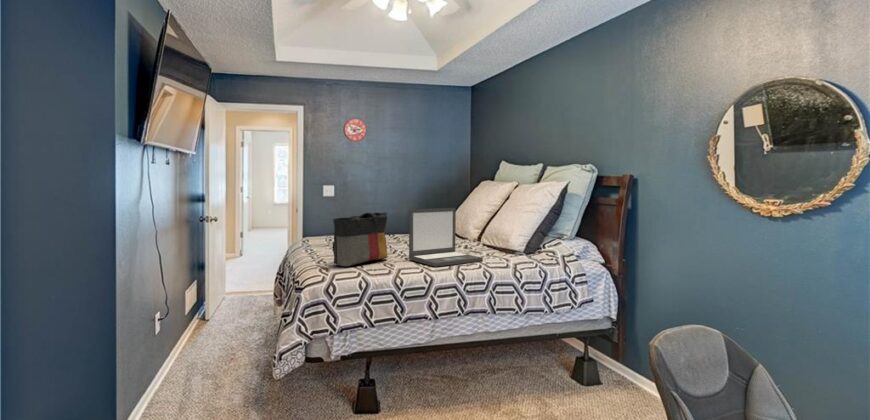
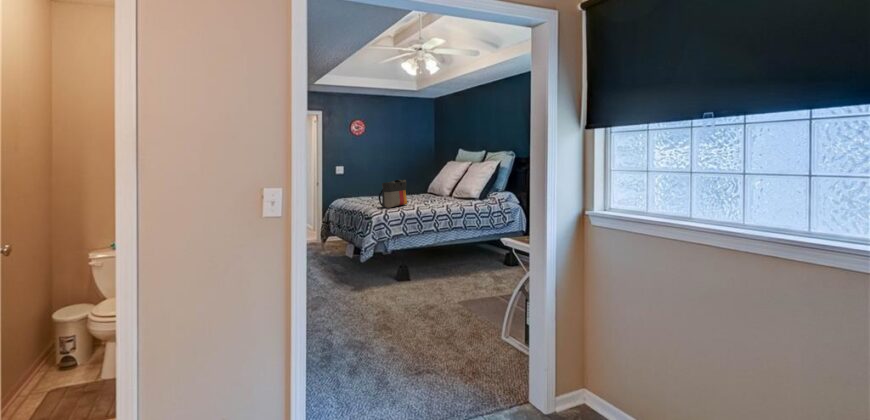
laptop: present [409,208,483,267] -> none [419,176,458,206]

